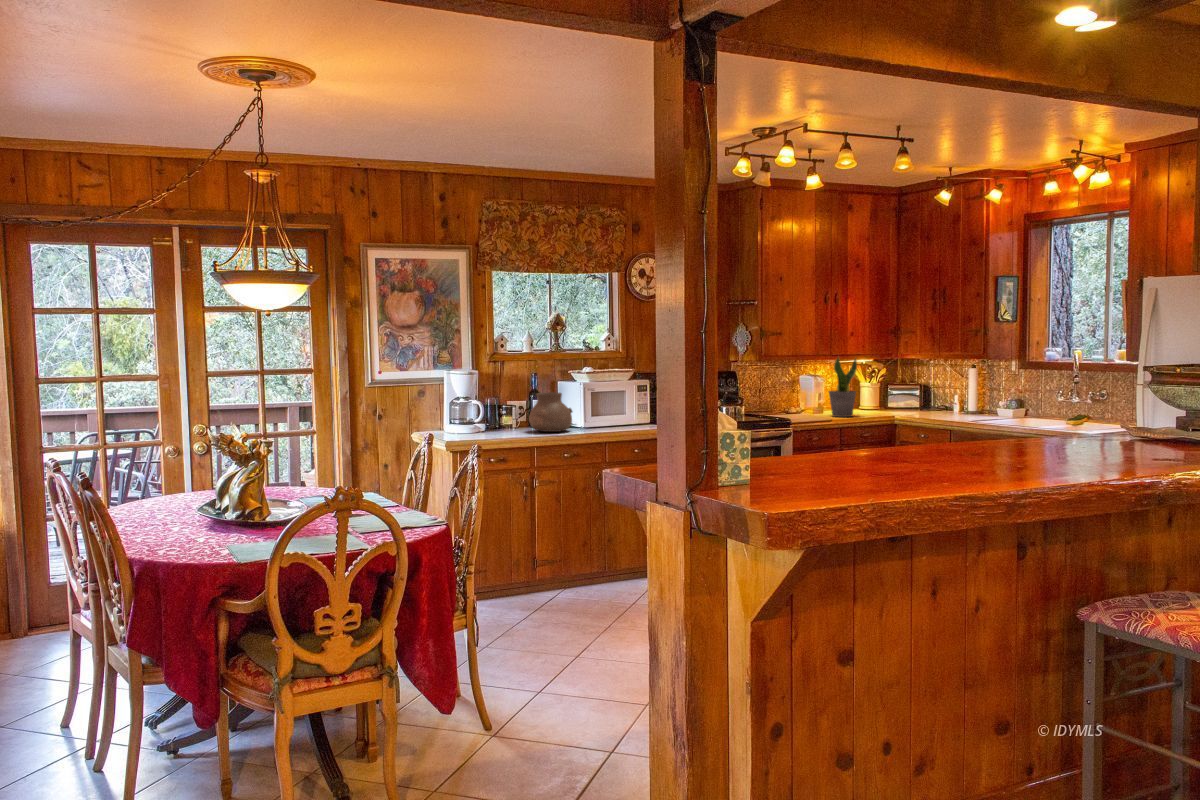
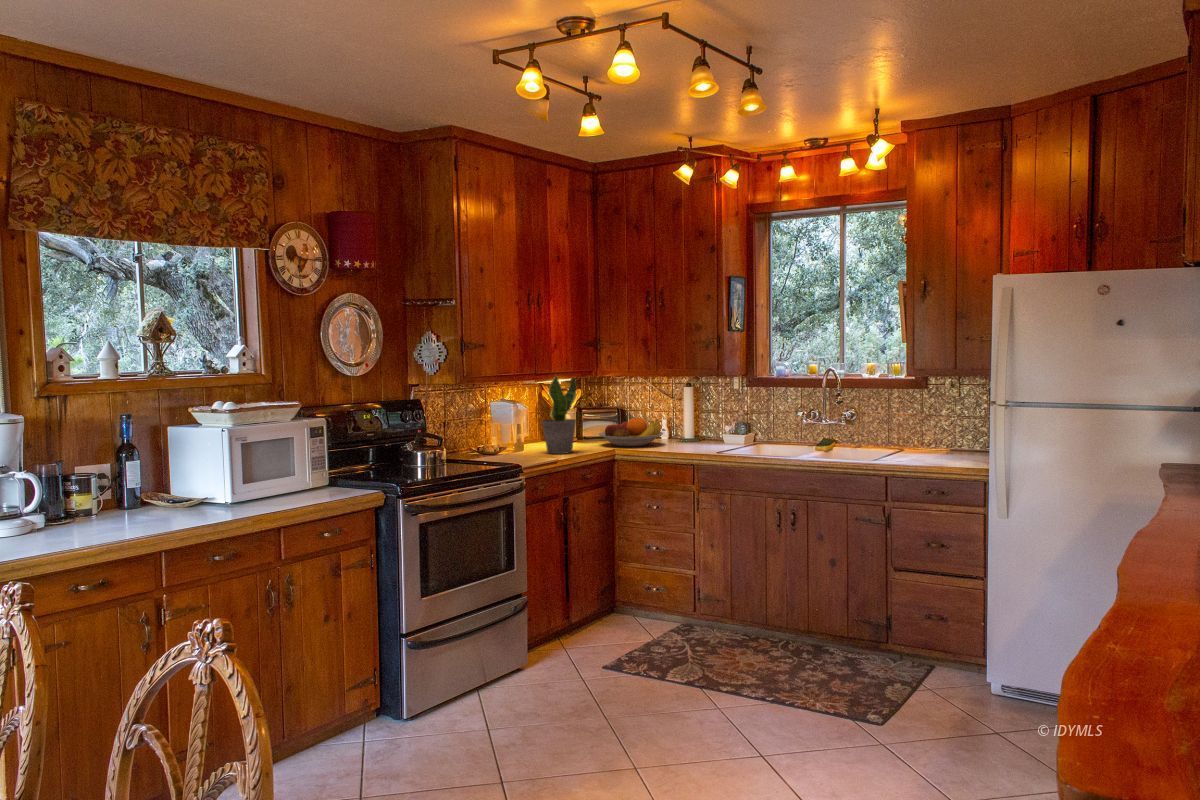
vase: present [529,392,572,432] -> none [133,446,216,517]
fruit bowl: none [885,392,941,416] -> present [599,418,663,446]

